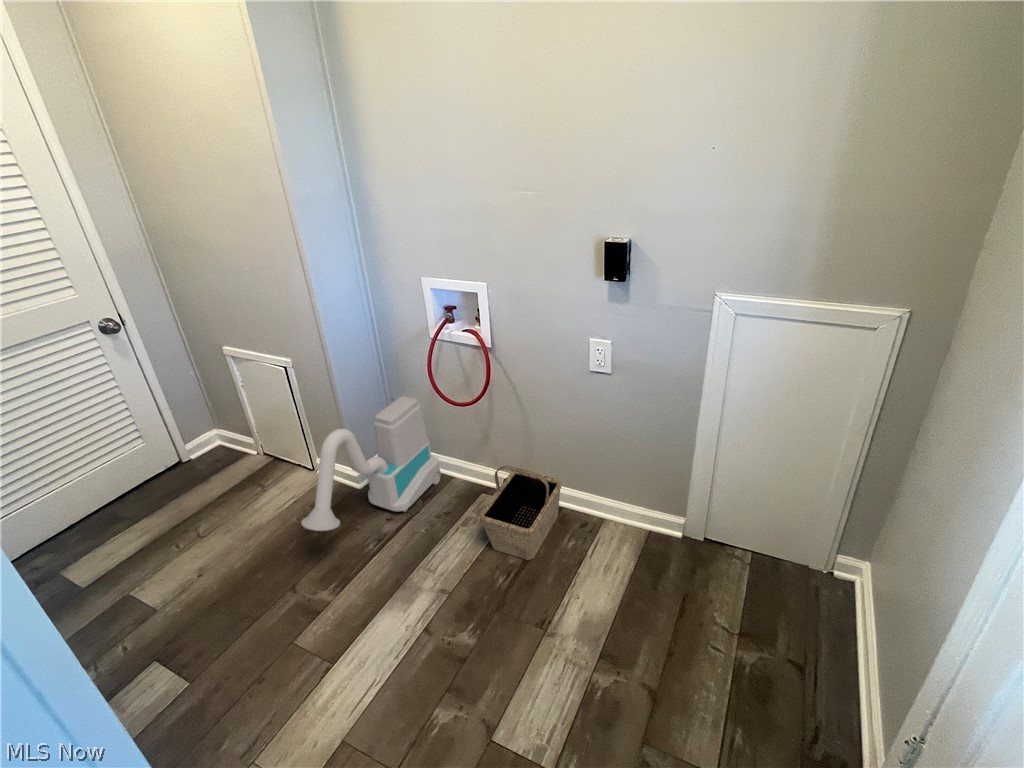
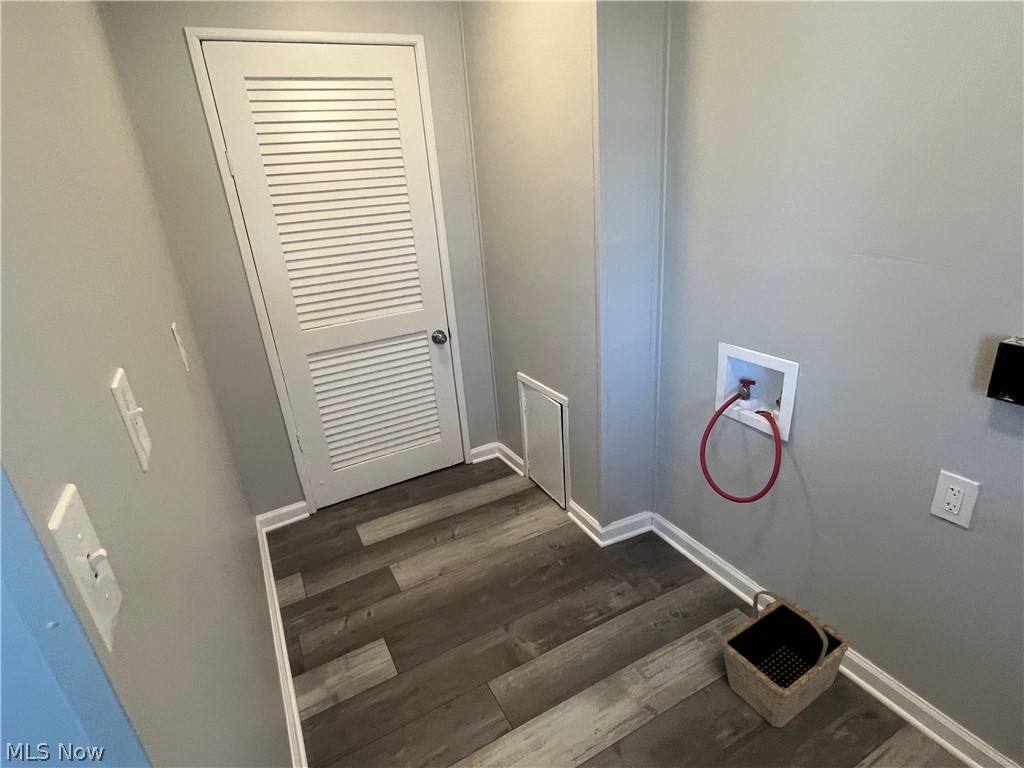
vacuum cleaner: present [301,396,440,531] -> none [529,465,692,591]

